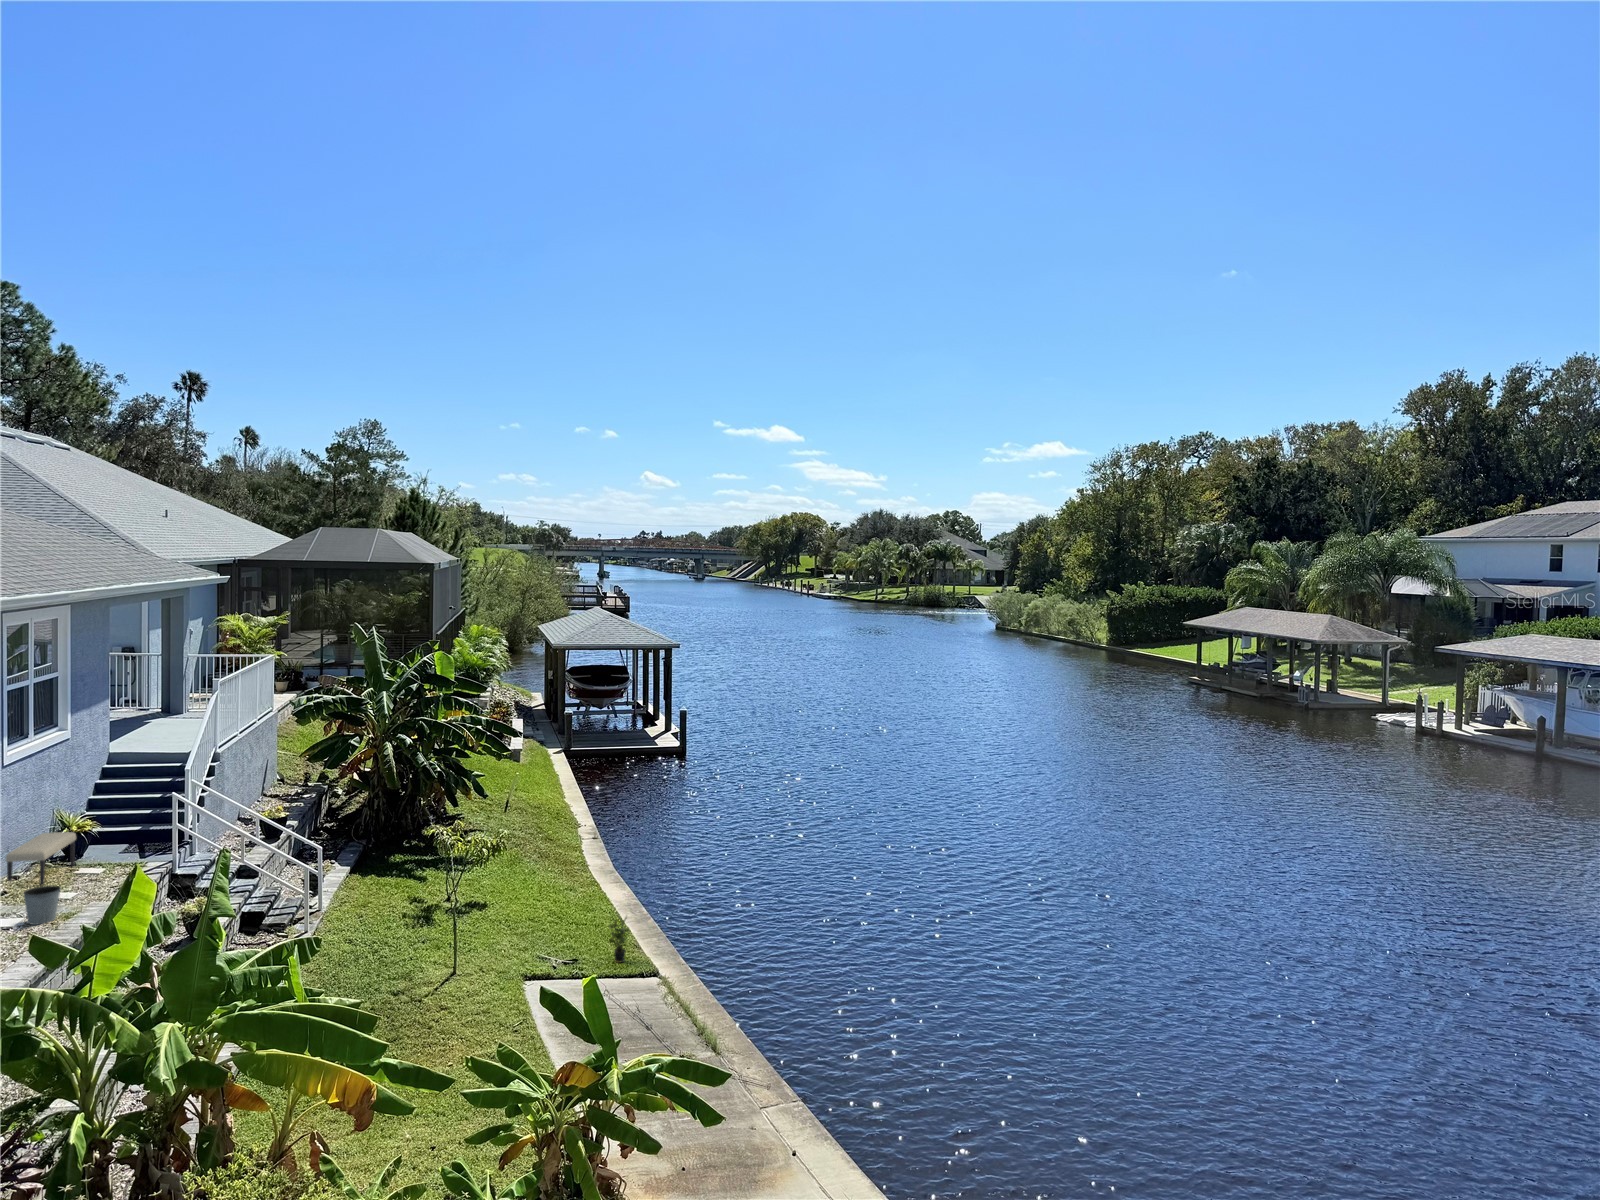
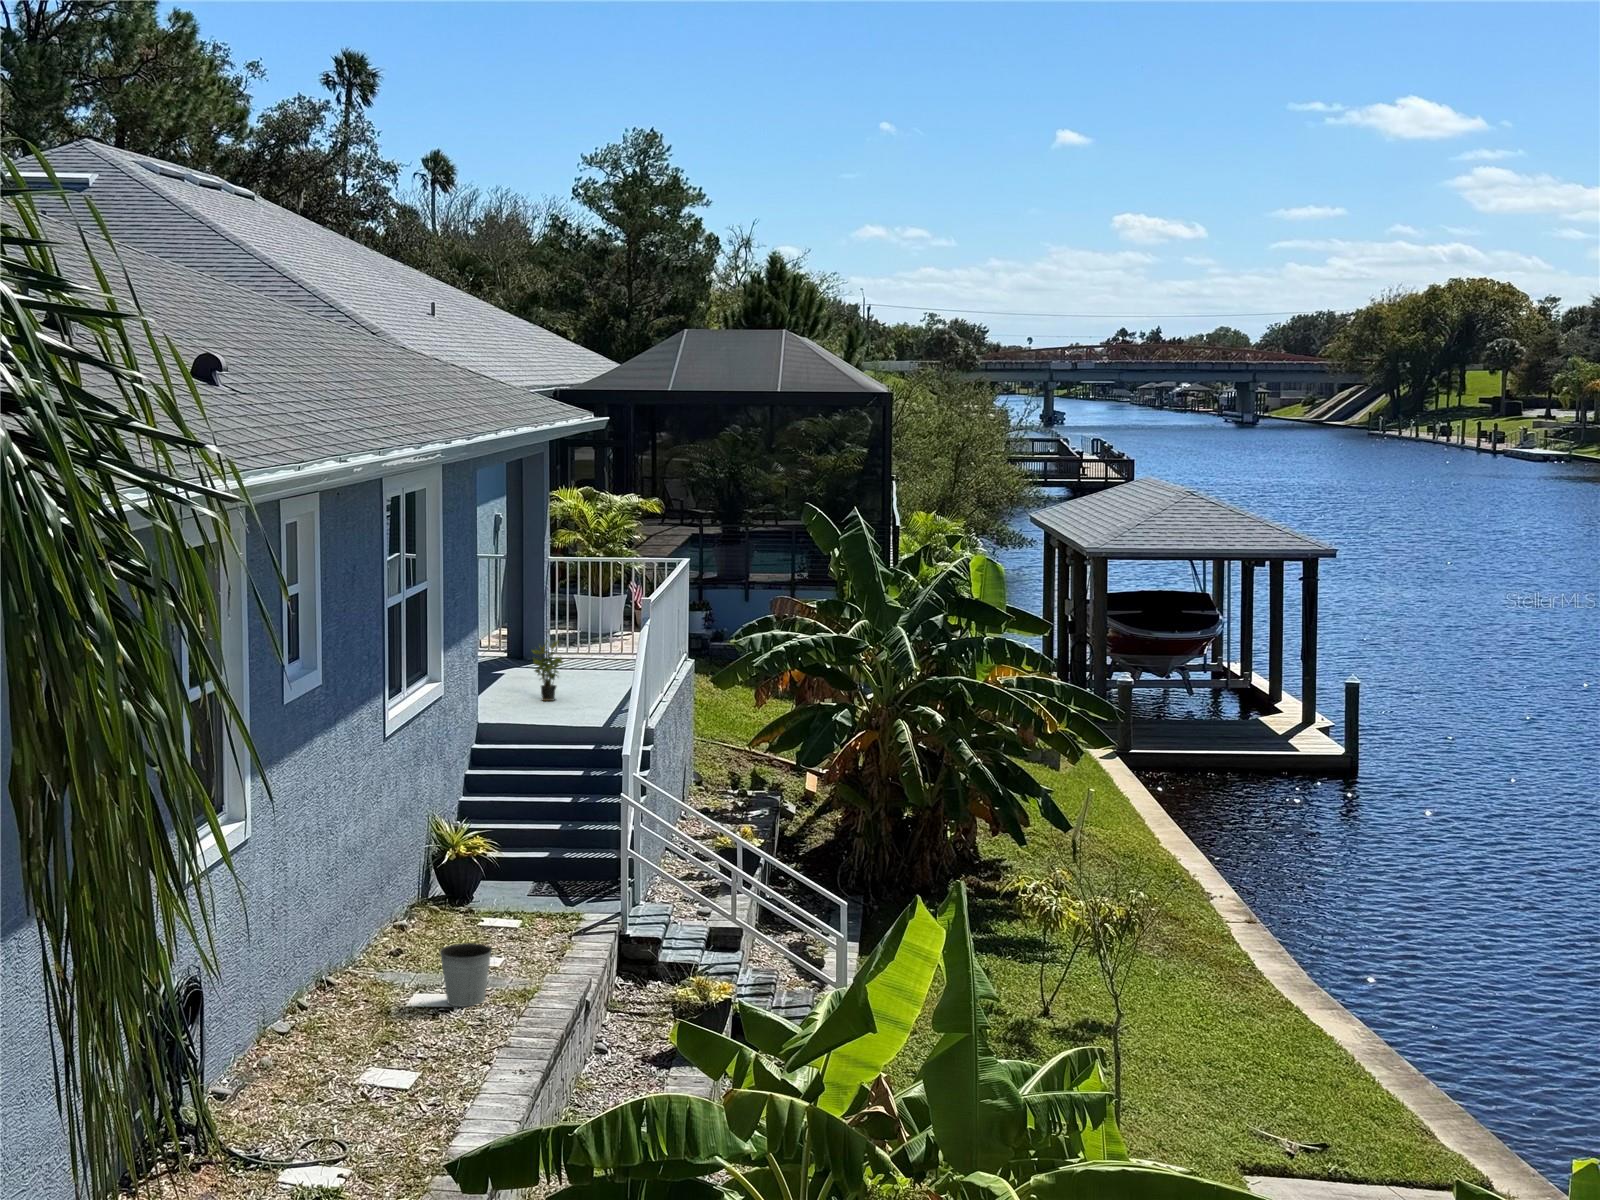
bench: present [6,832,76,885] -> none [383,853,467,941]
potted plant: present [609,916,630,963] -> present [532,640,563,701]

